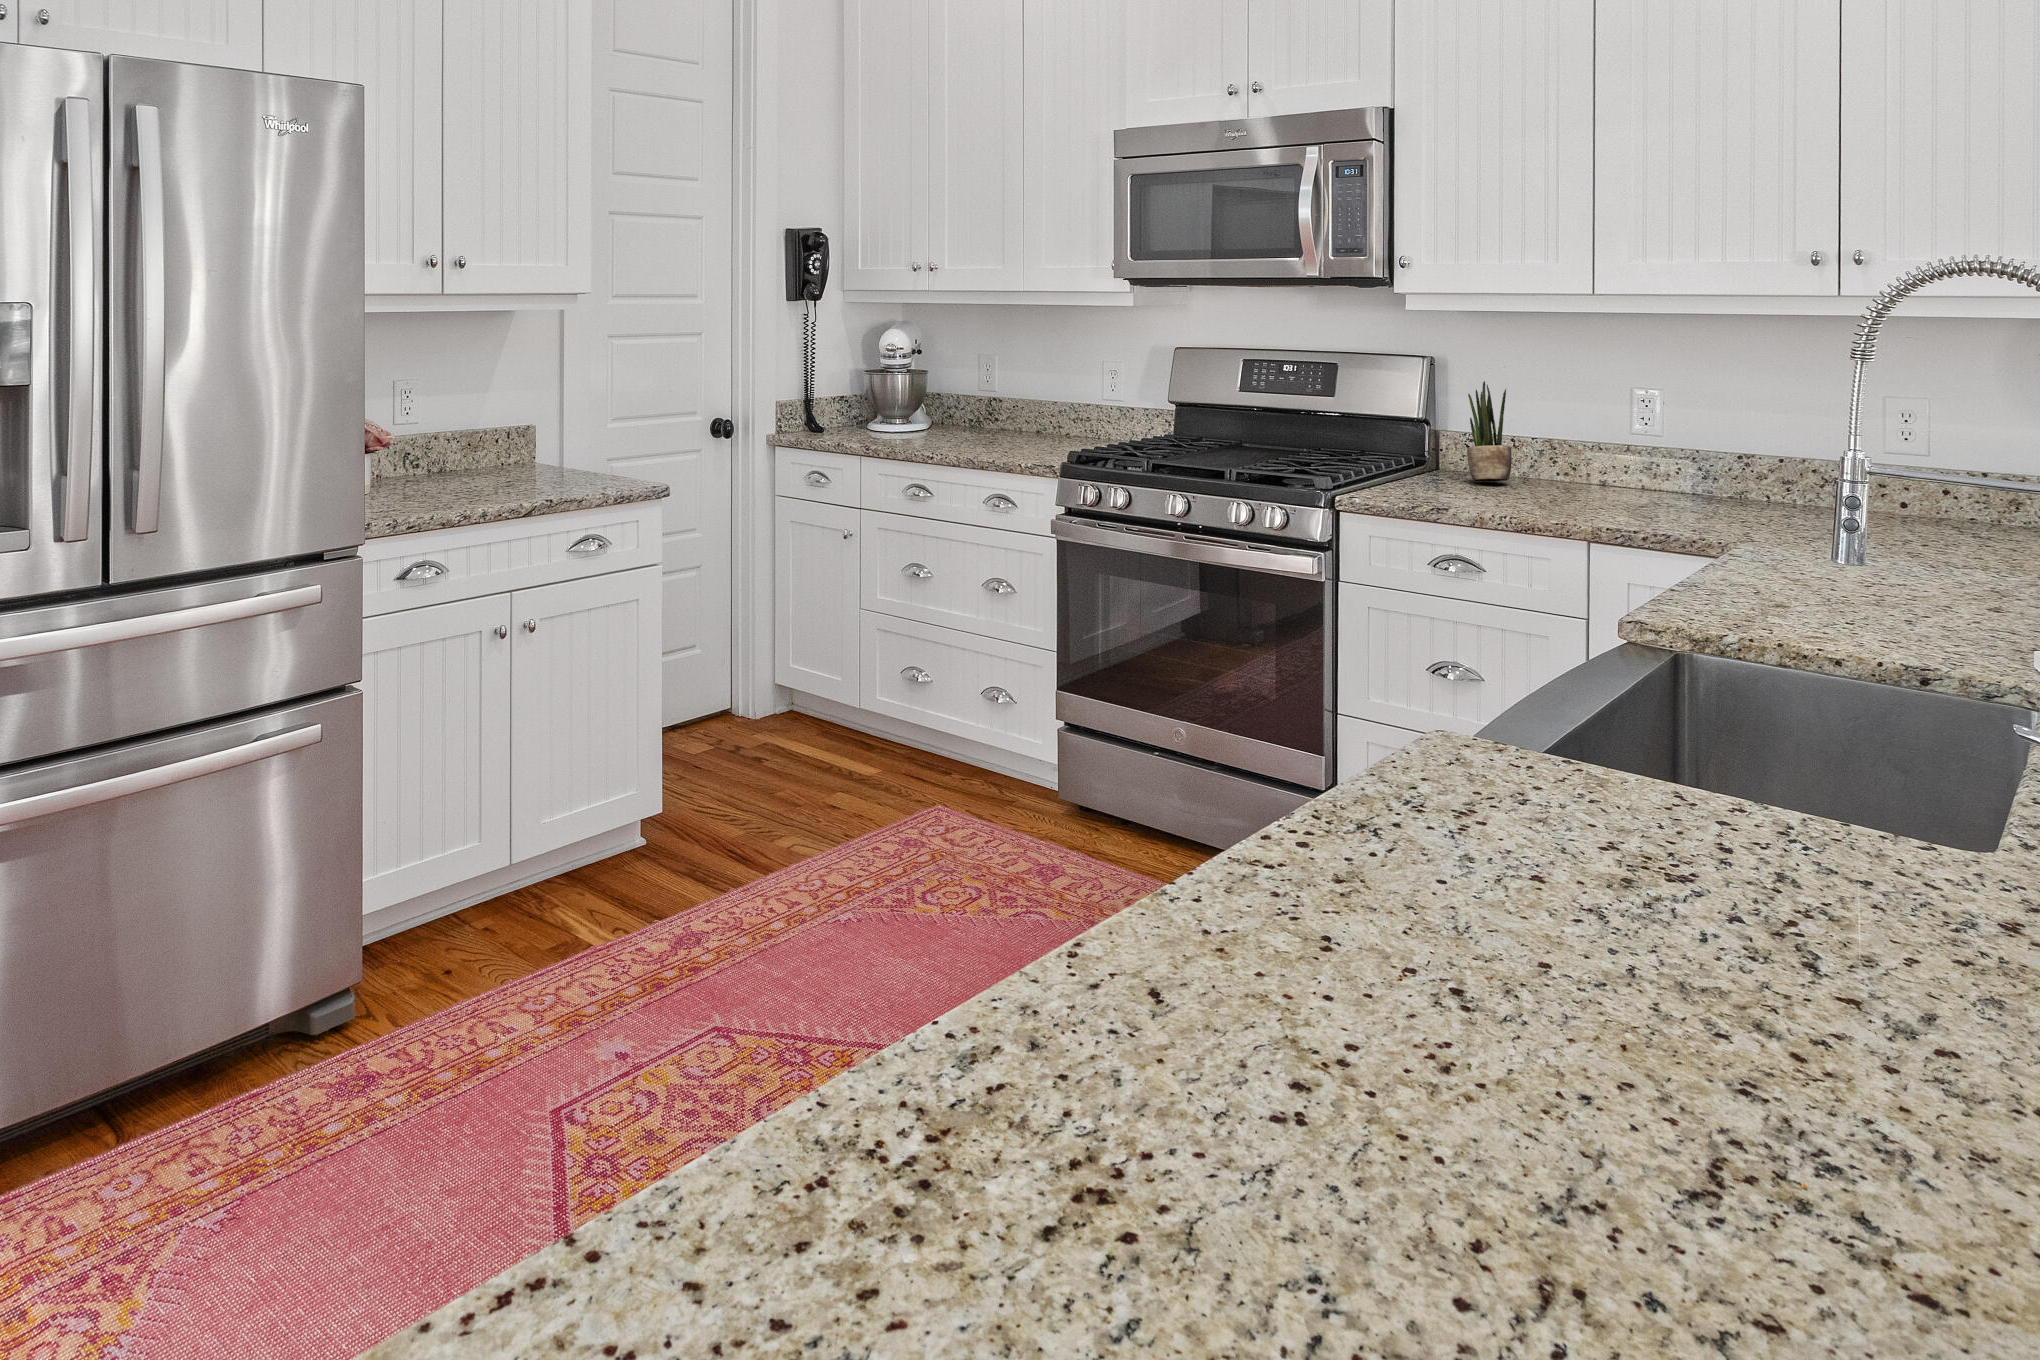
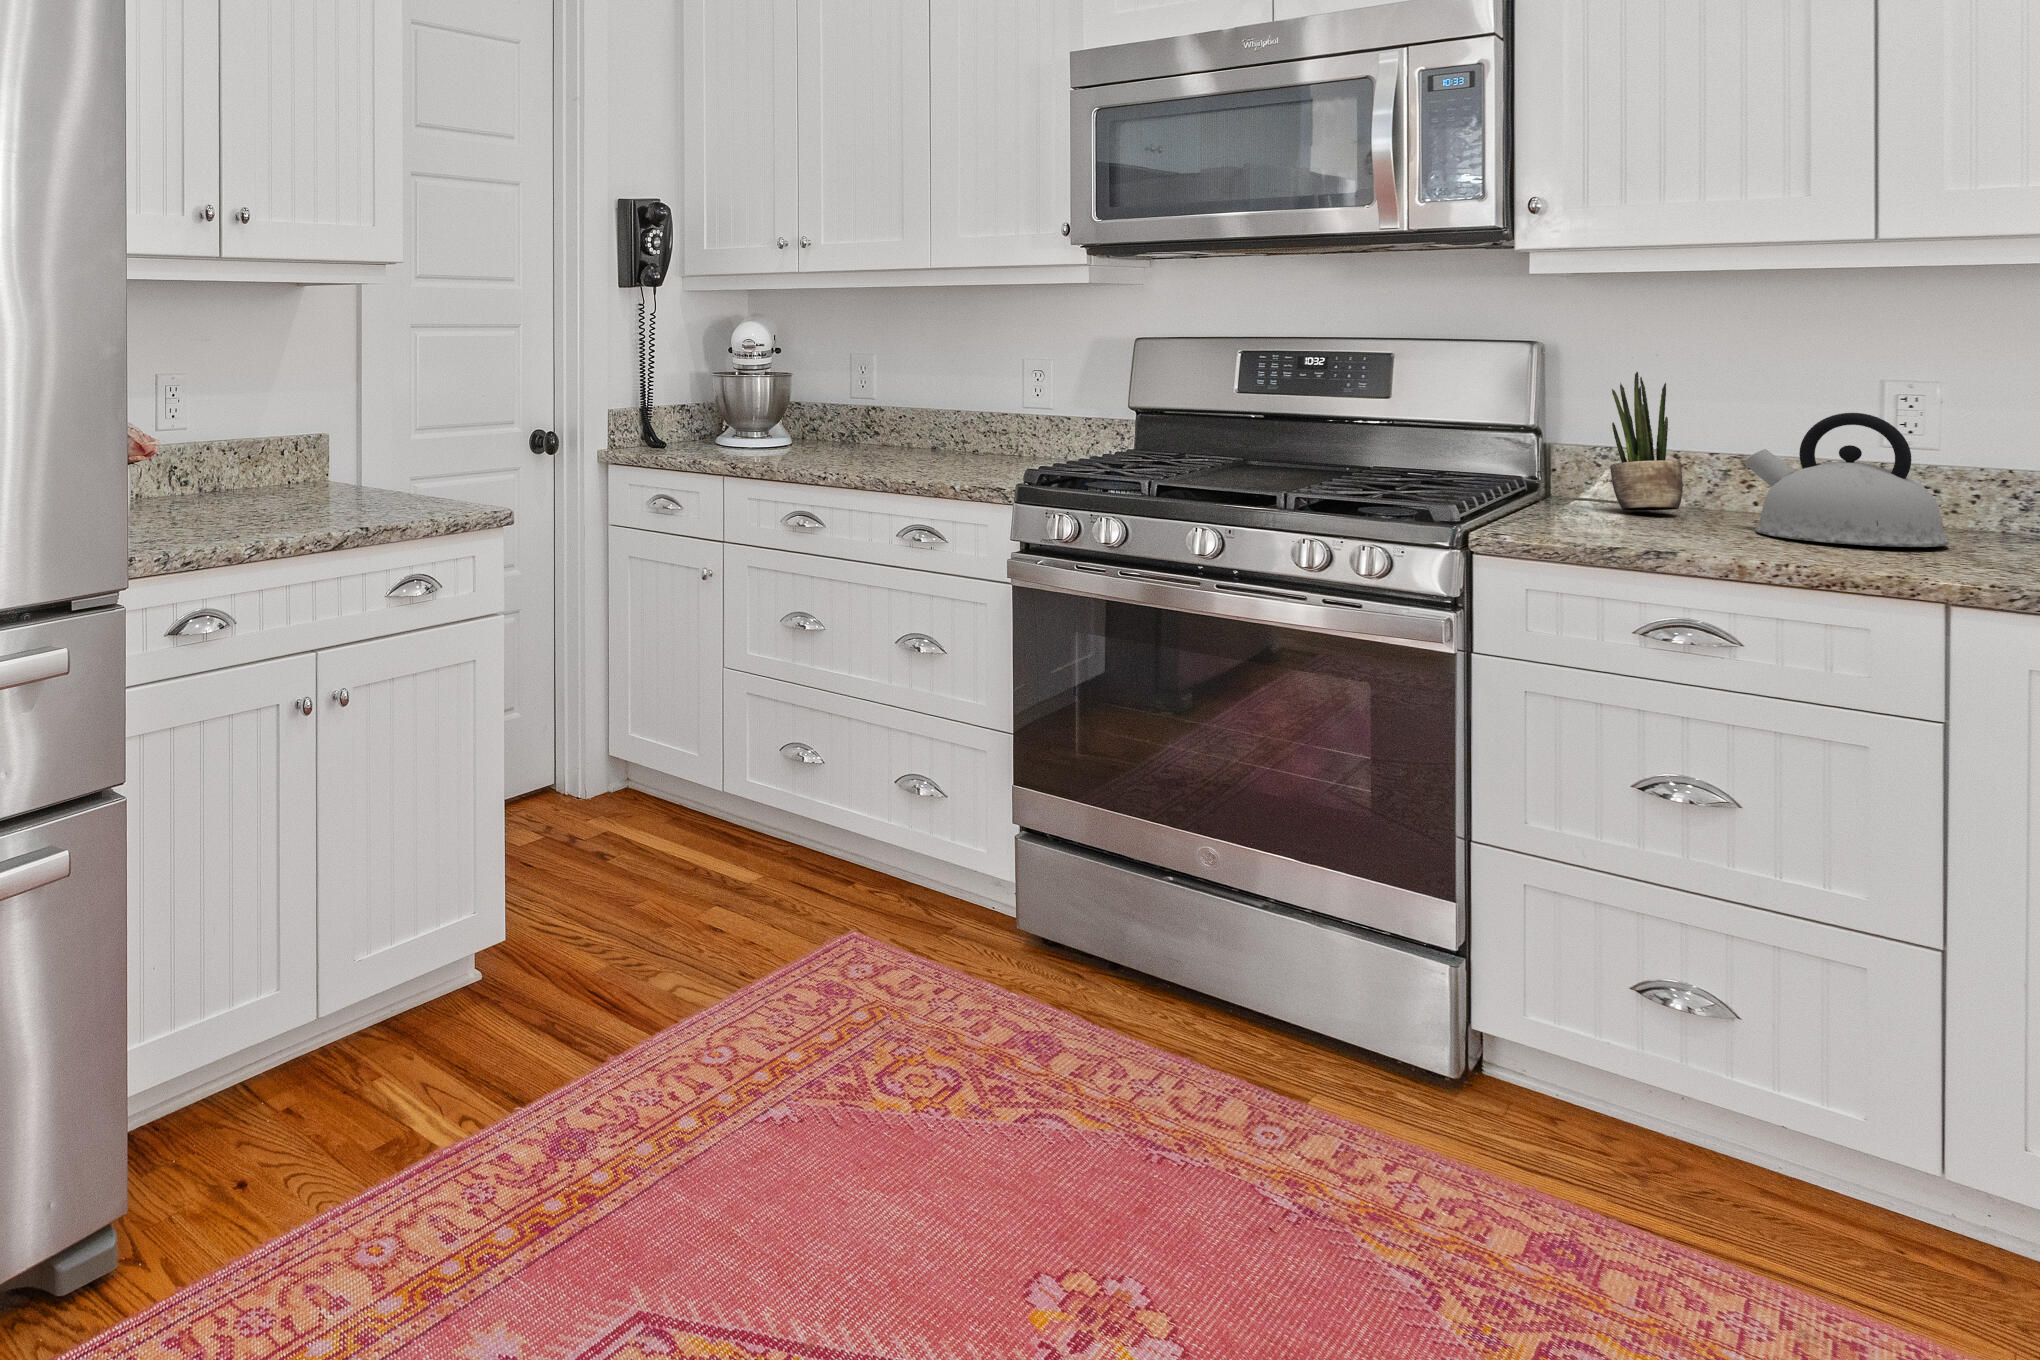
kettle: none [1539,413,1652,506] -> present [1745,413,1949,547]

